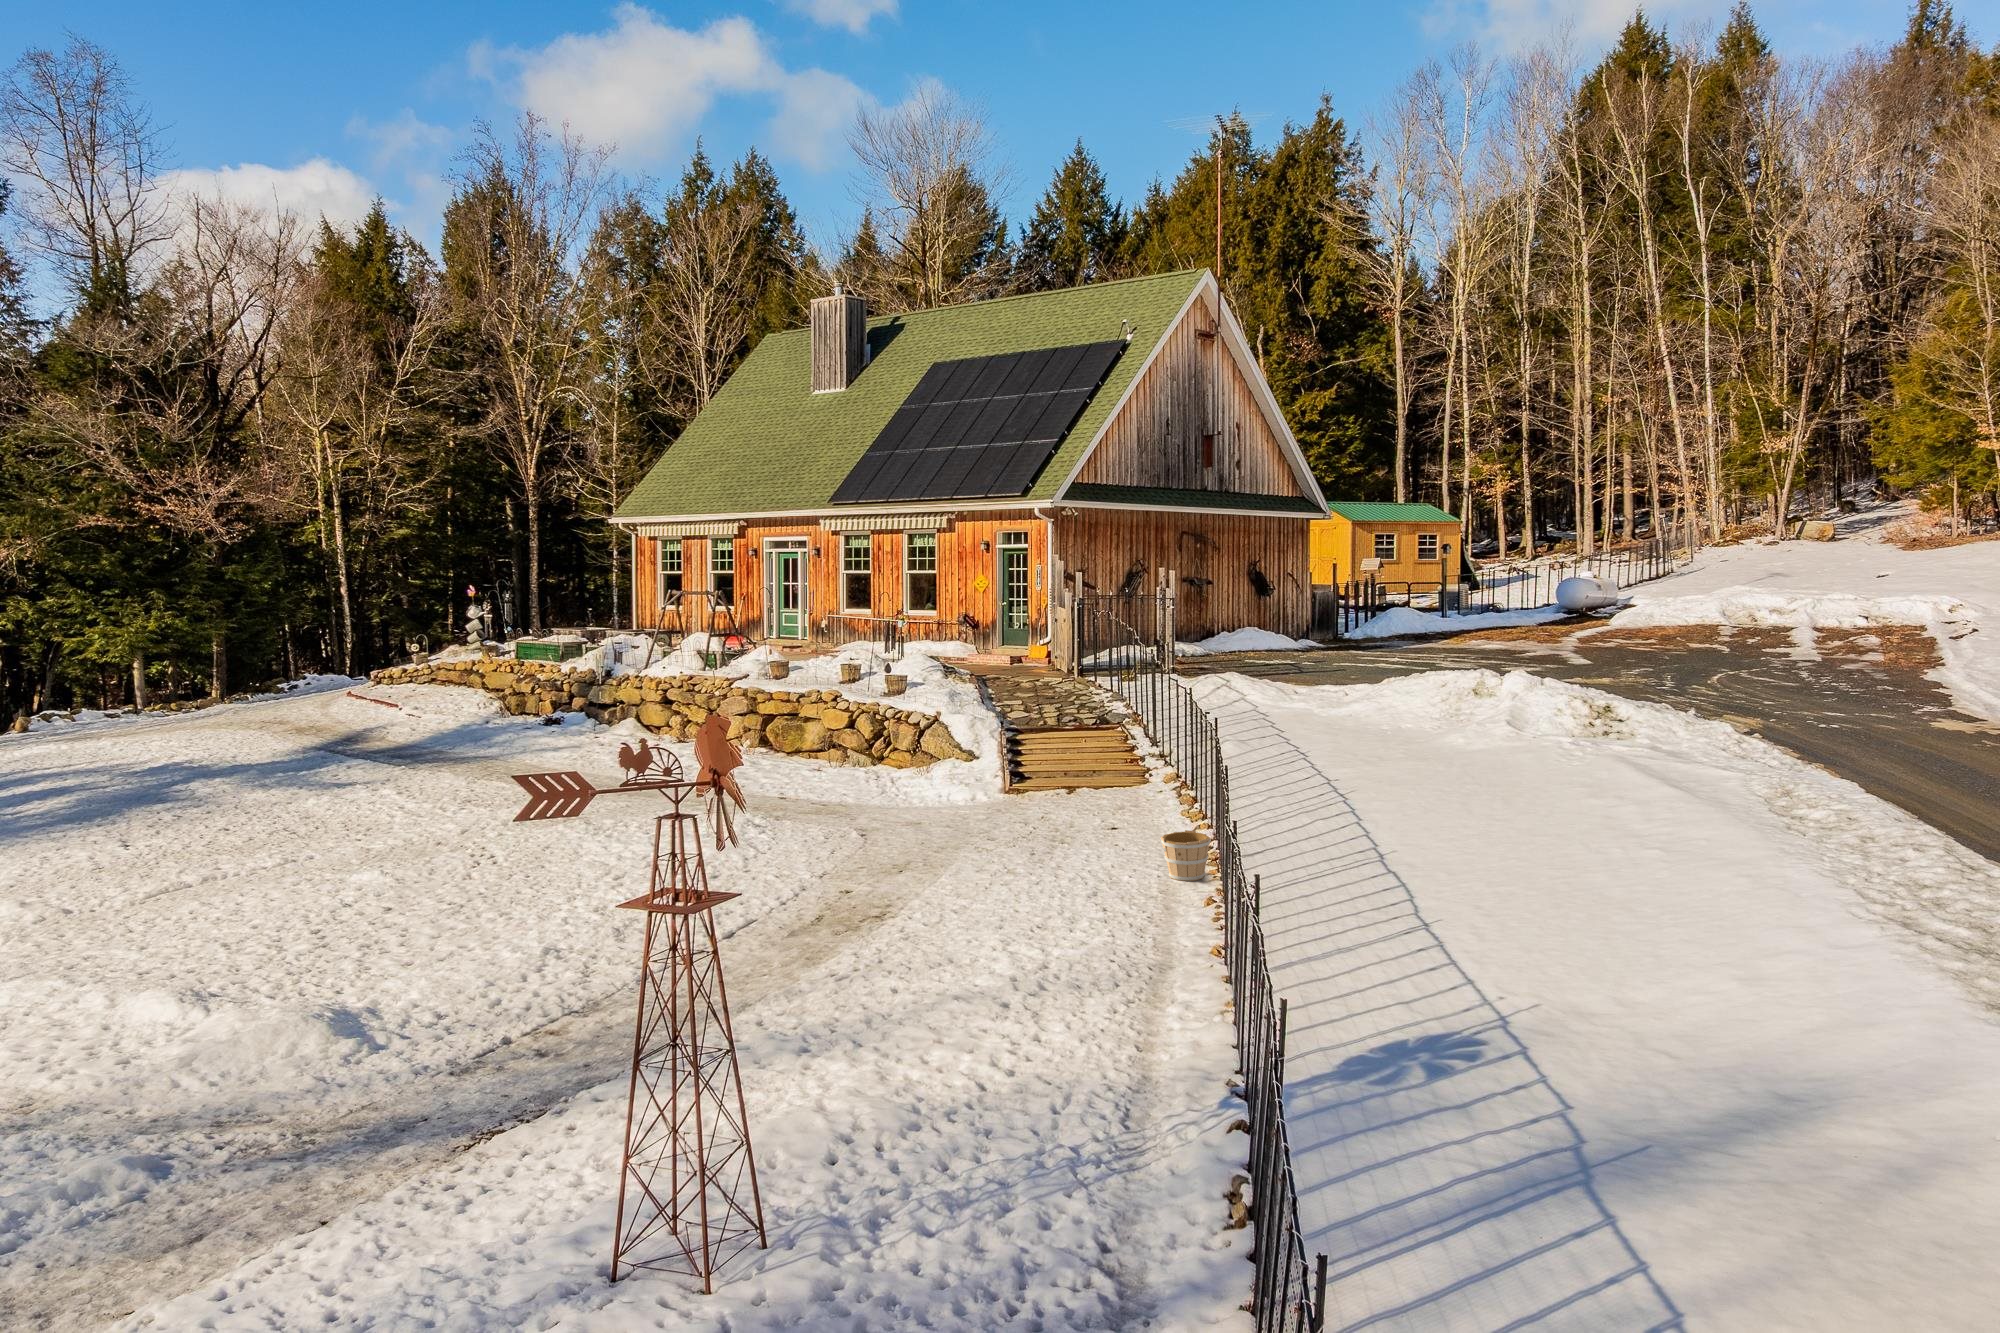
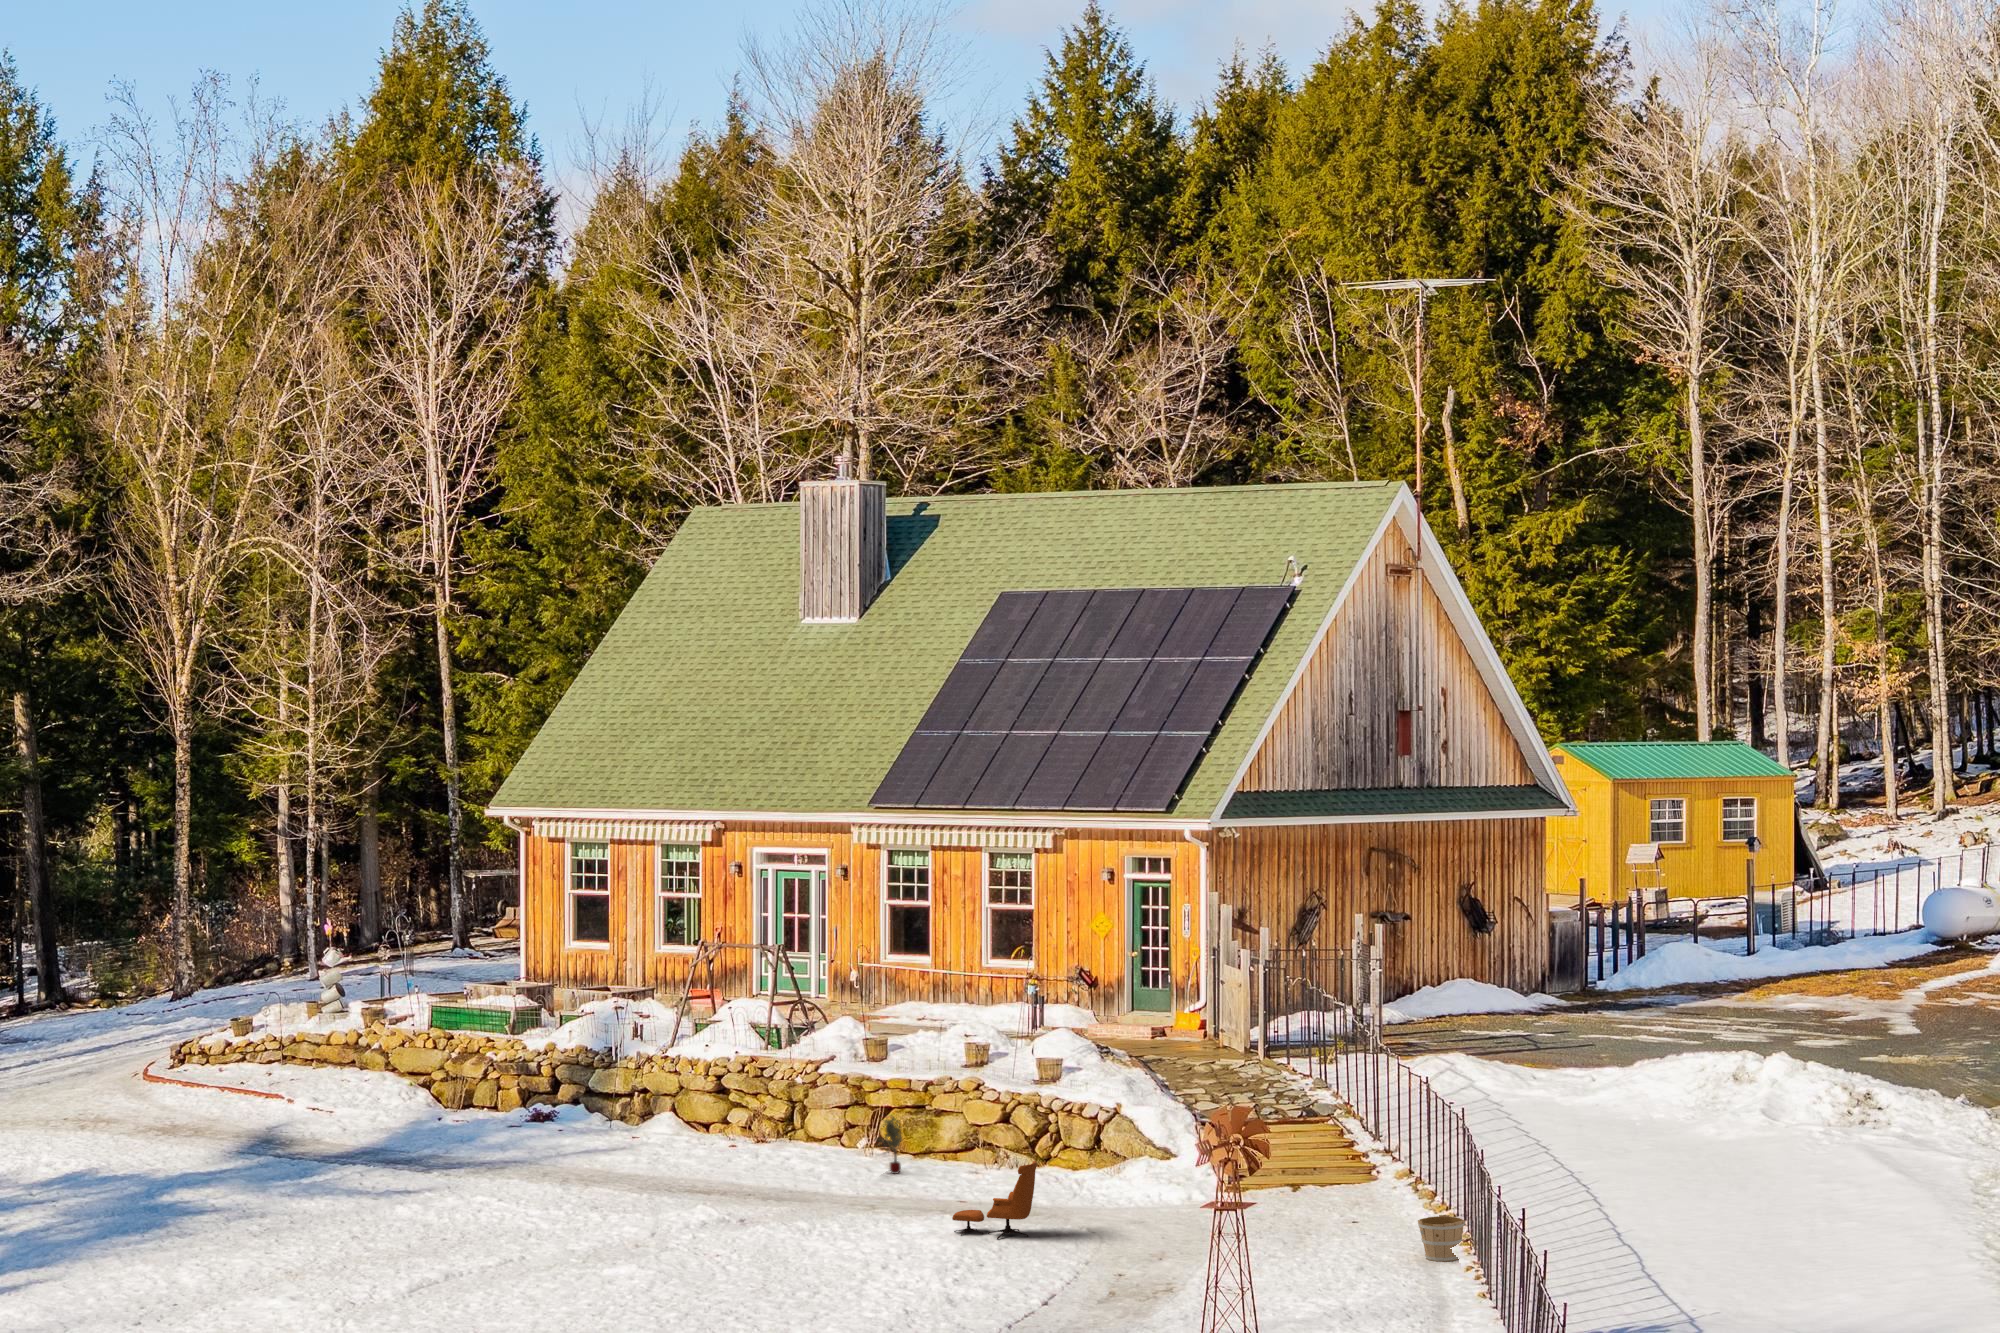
potted tree: none [757,721,782,768] -> present [875,1117,902,1174]
lounge chair: none [744,766,815,839] -> present [952,1161,1037,1240]

